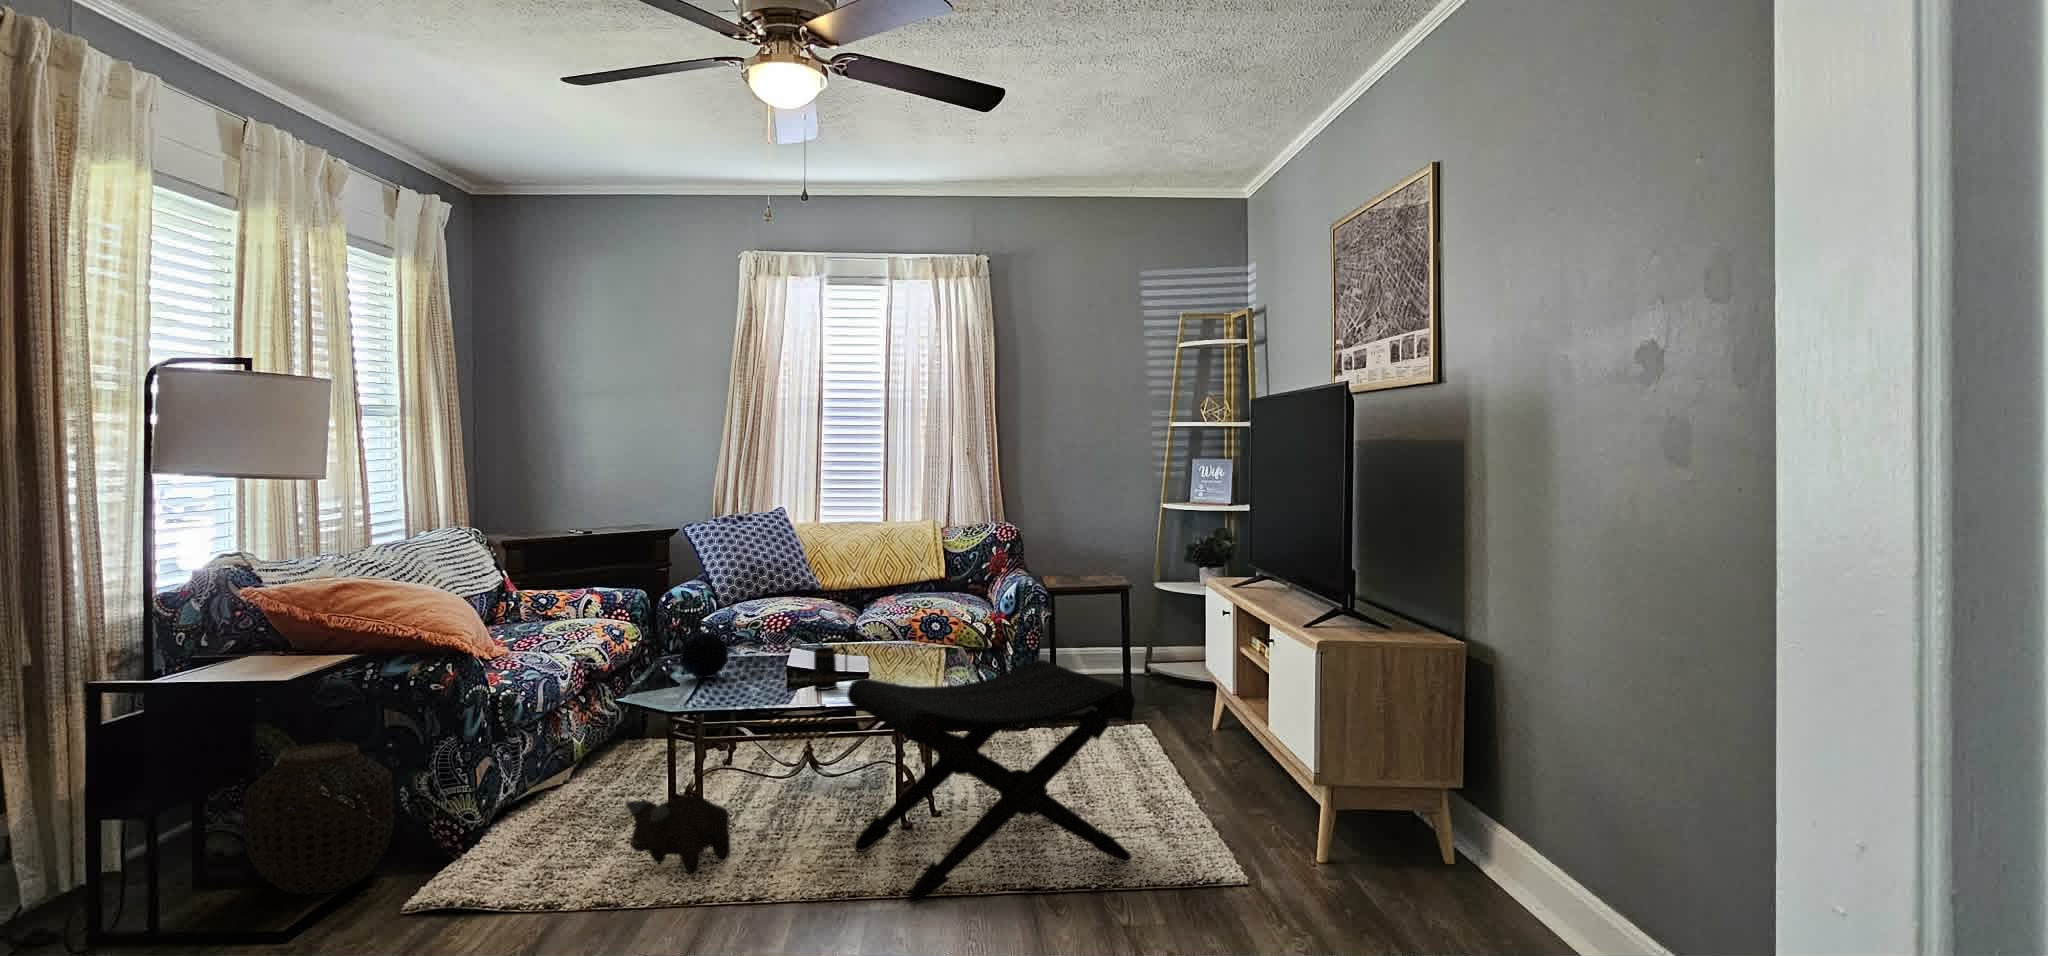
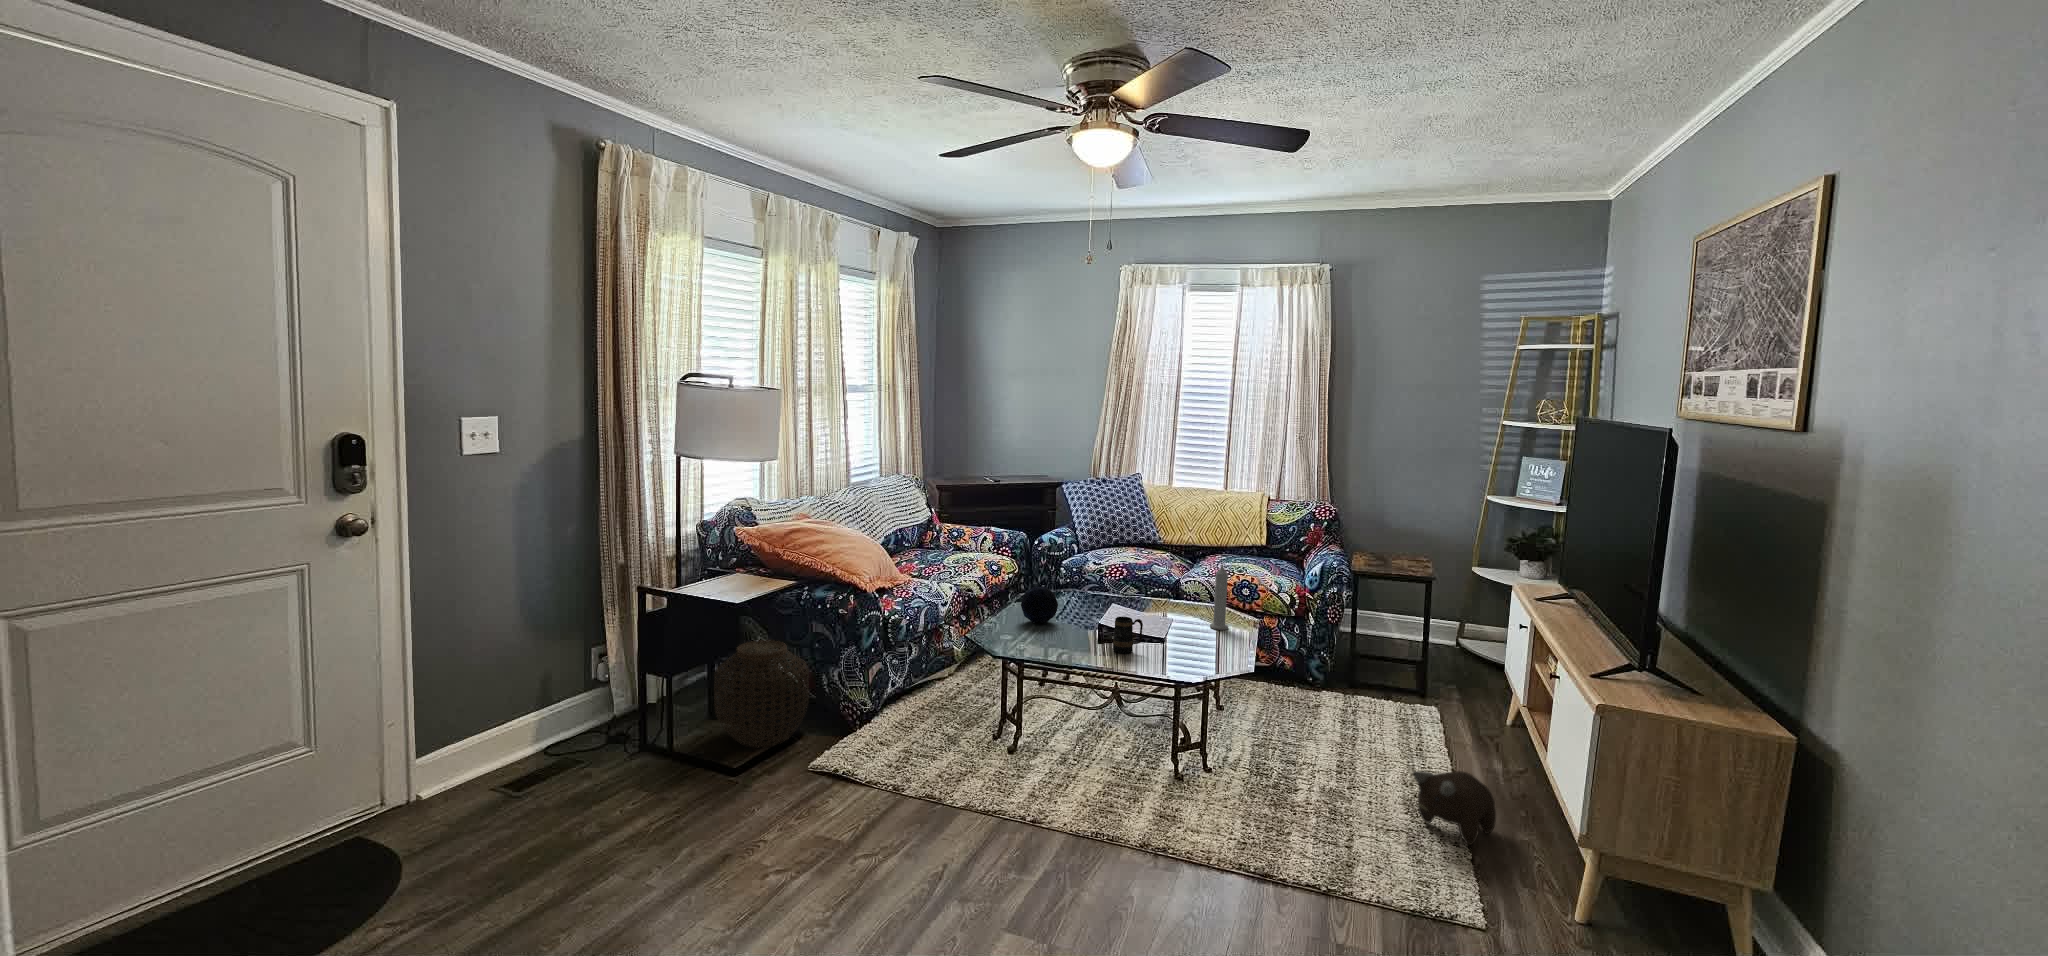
candle: none [911,582,933,659] -> present [1210,564,1228,630]
footstool: present [847,660,1135,903] -> none [1130,653,1389,866]
plush toy: present [626,795,731,875] -> present [1413,771,1496,845]

